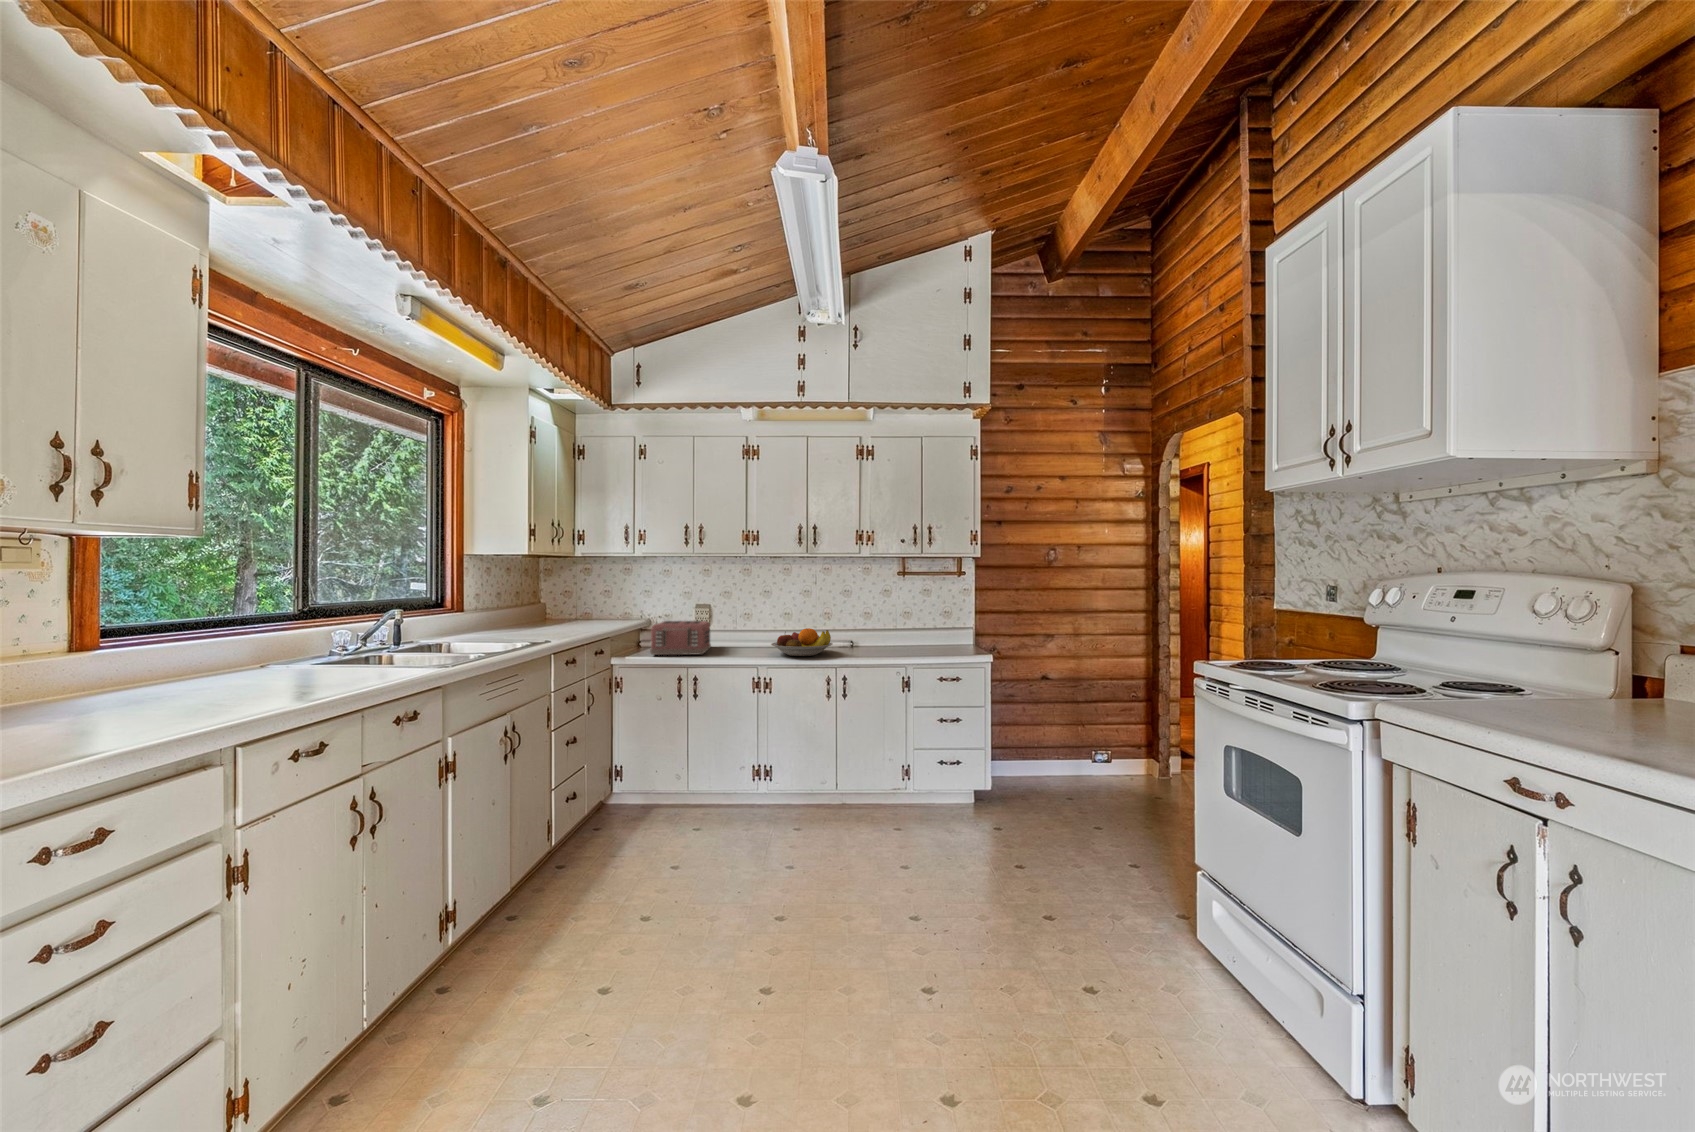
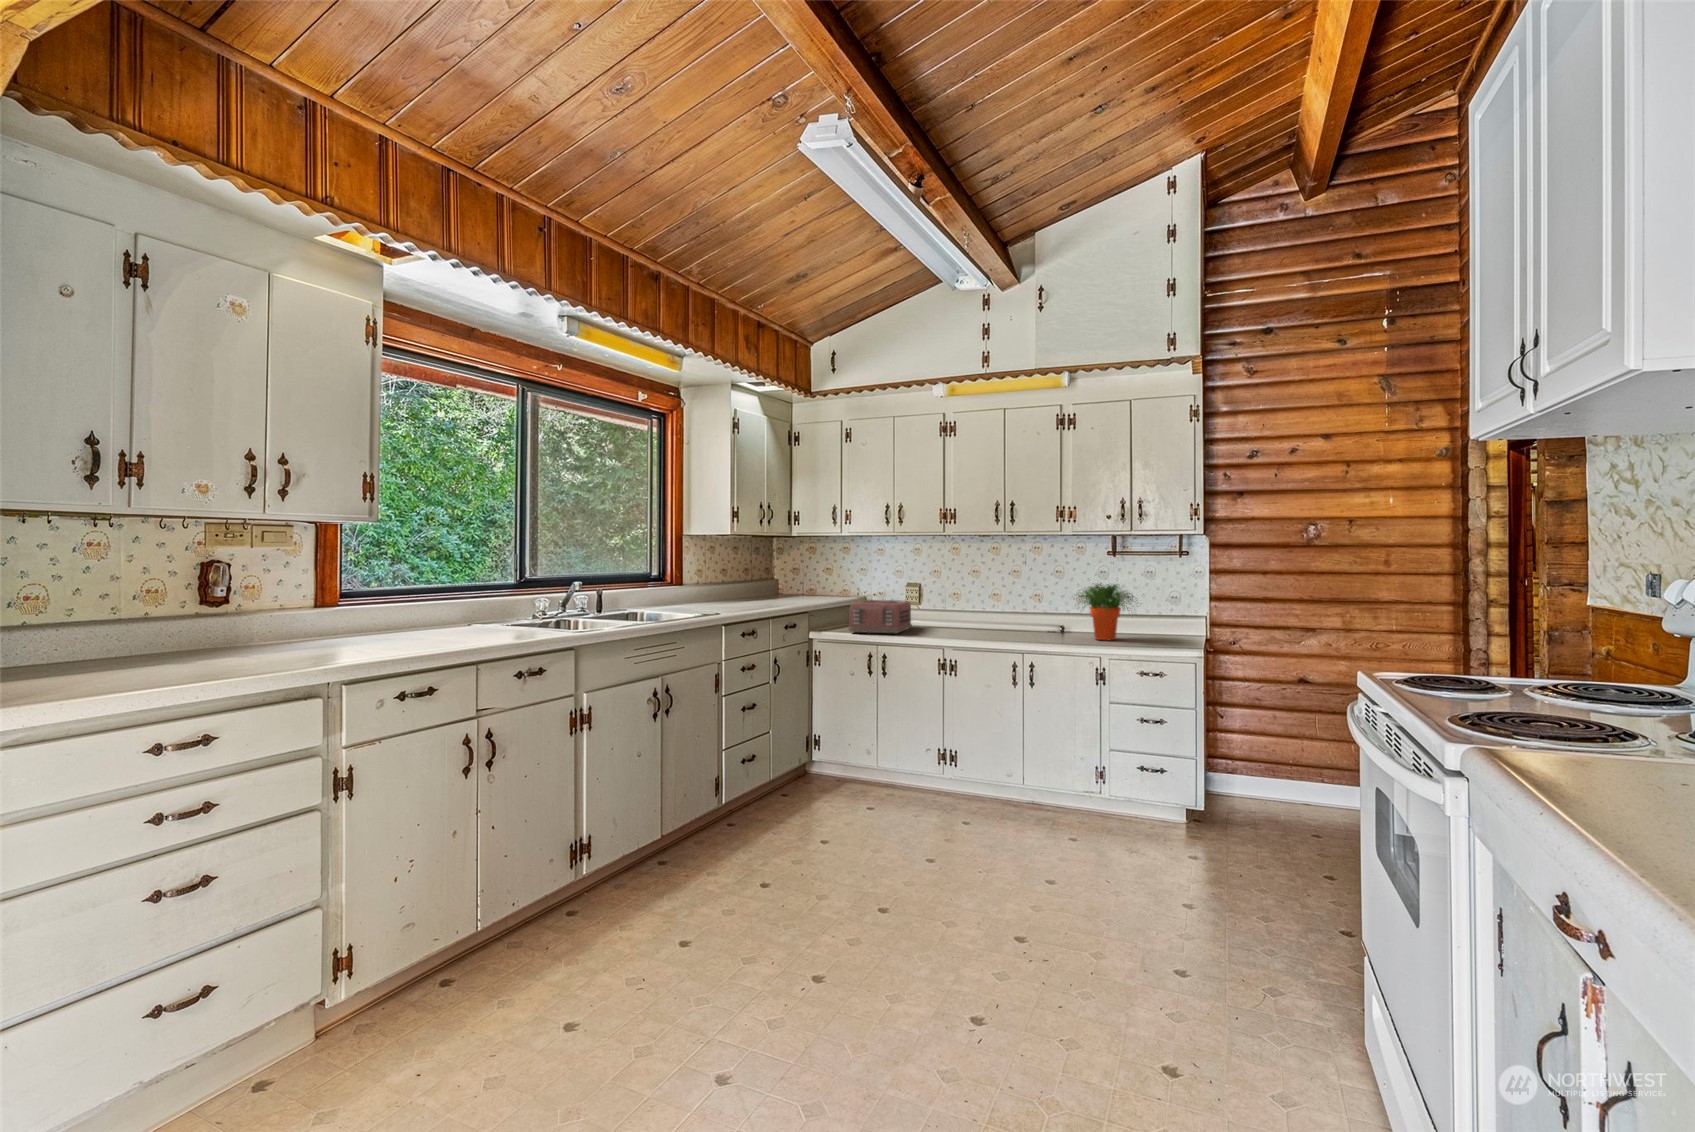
potted plant: none [870,601,931,653] -> present [1079,584,1133,640]
fruit bowl: present [771,628,833,656] -> none [963,611,1028,639]

